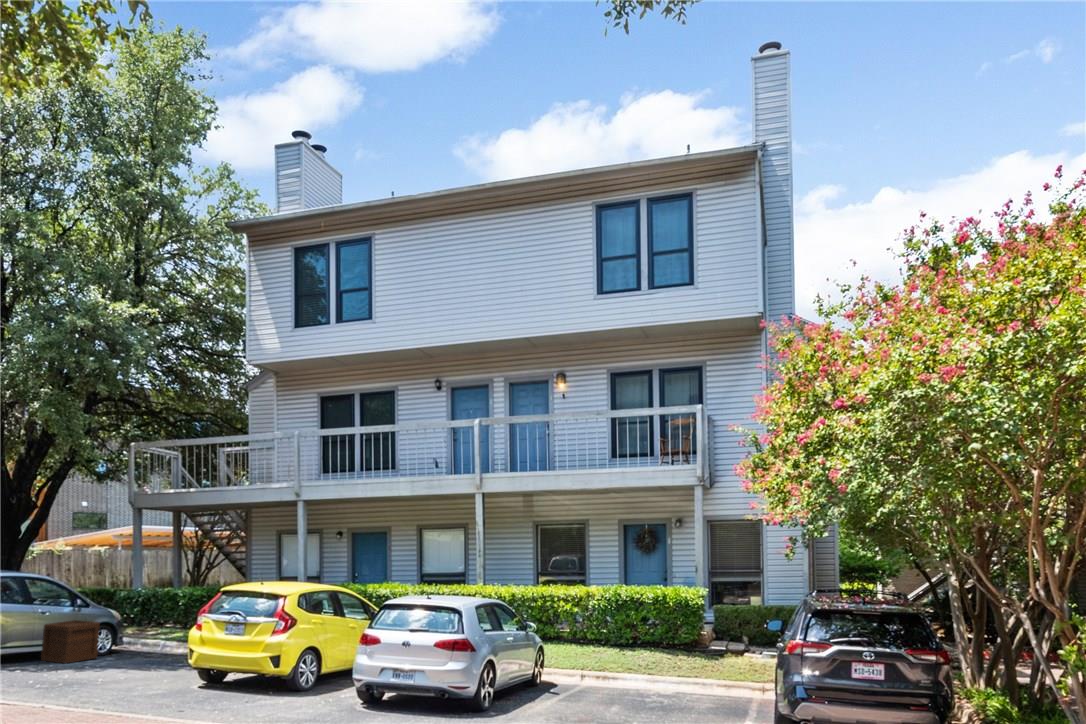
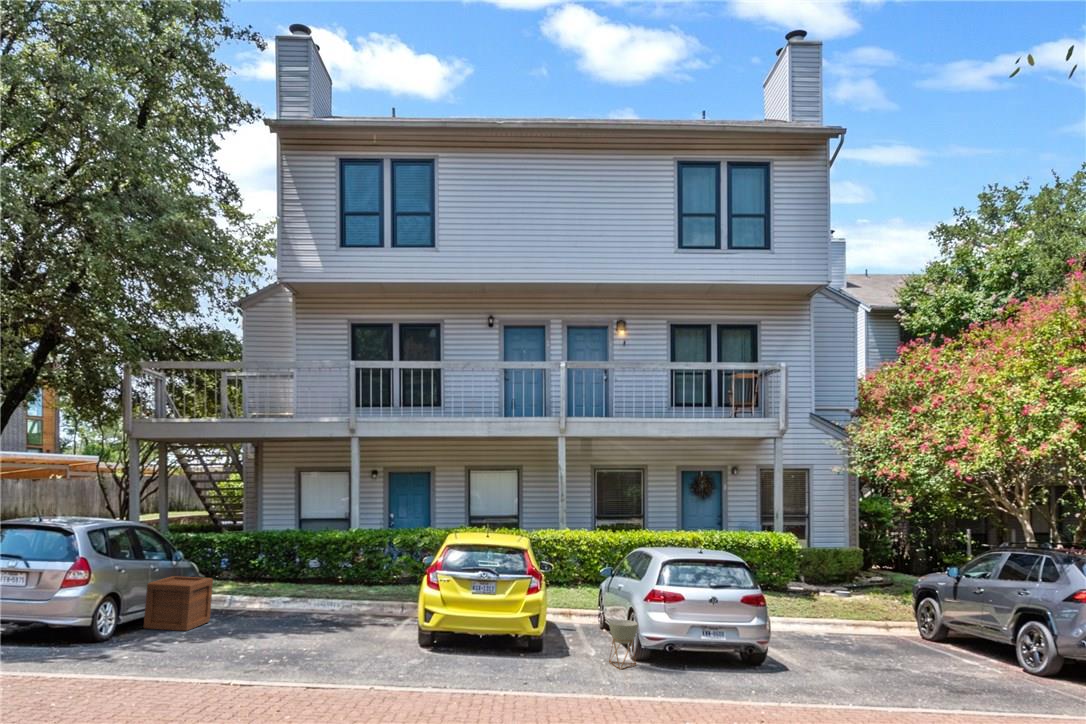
planter: none [325,662,352,706] -> present [609,620,638,669]

